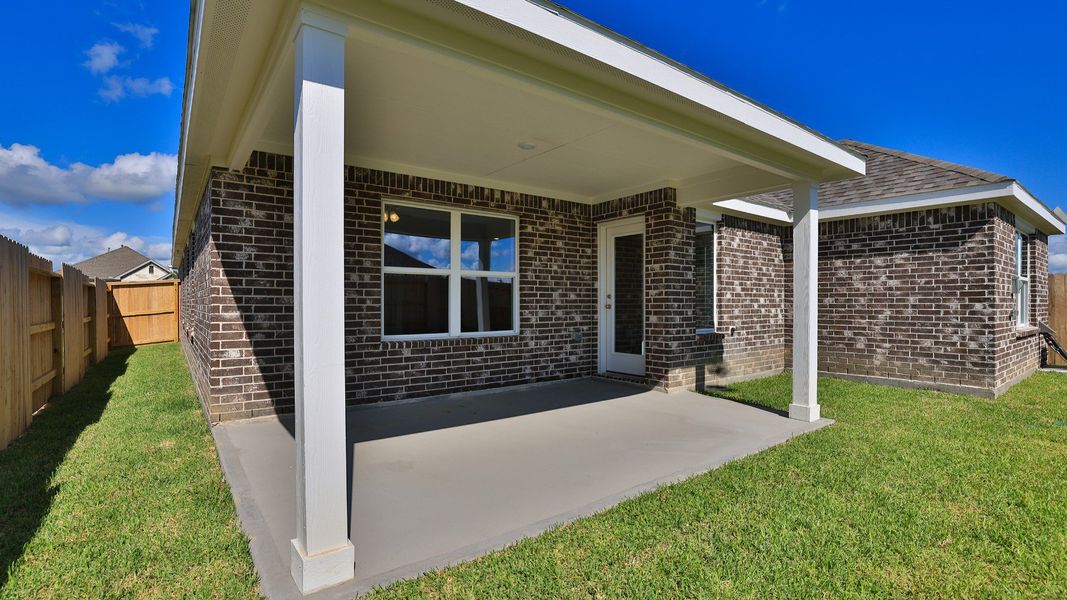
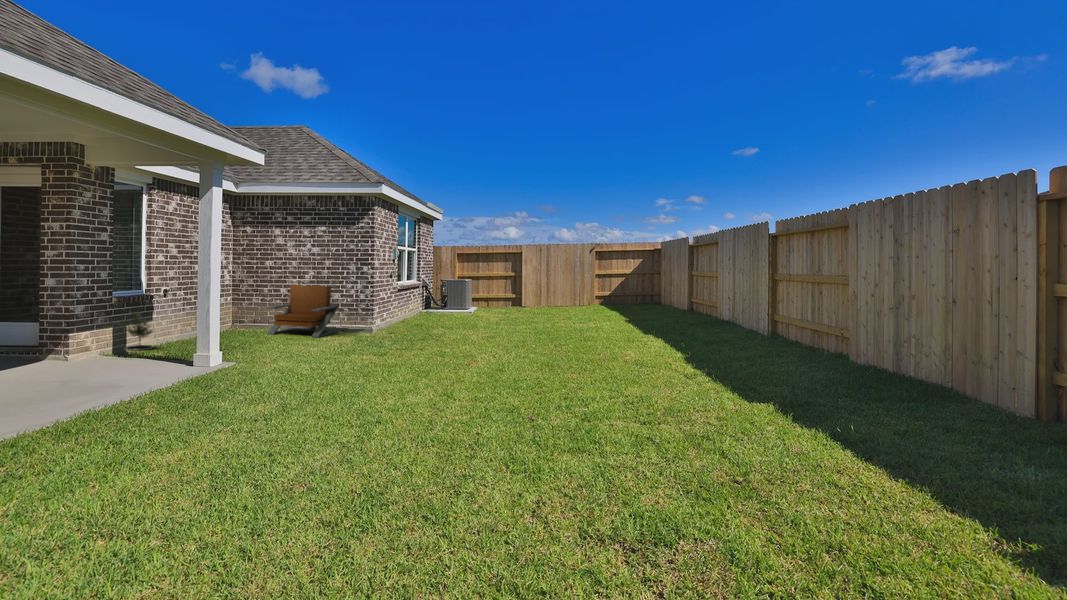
lounge chair: none [836,326,933,396] -> present [267,285,339,338]

